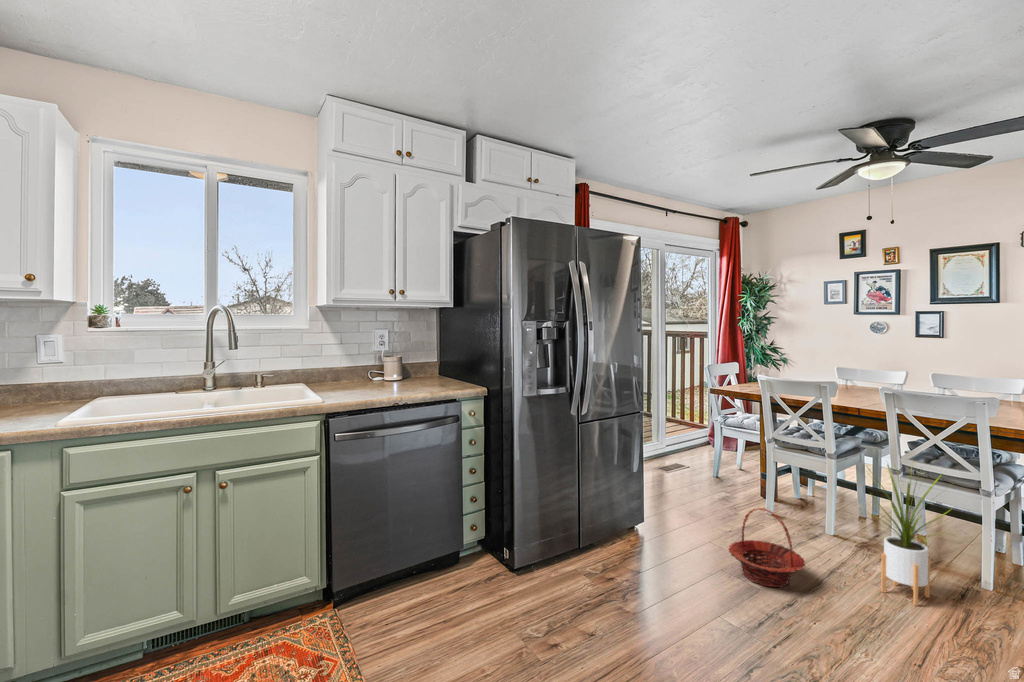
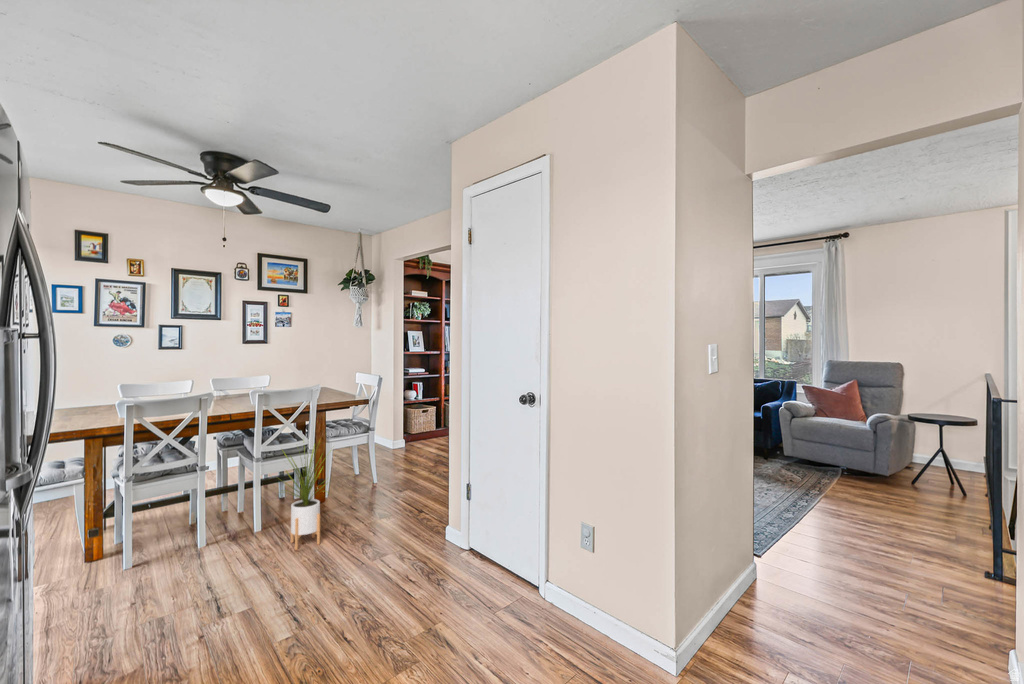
basket: present [729,508,805,587] -> none [185,522,269,606]

